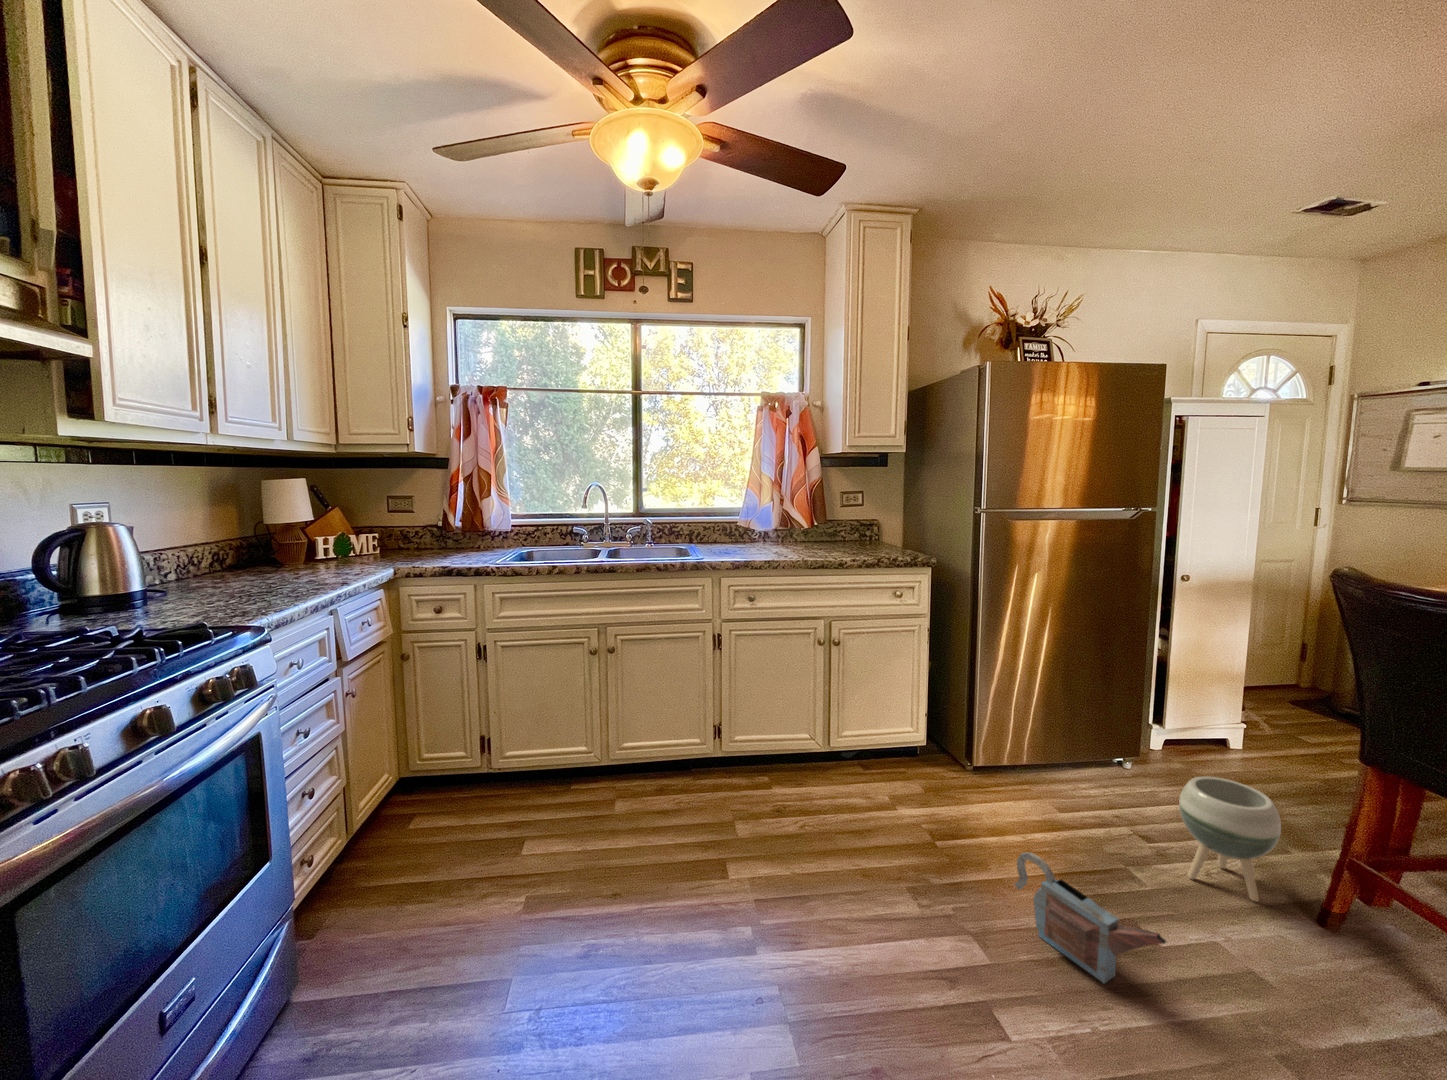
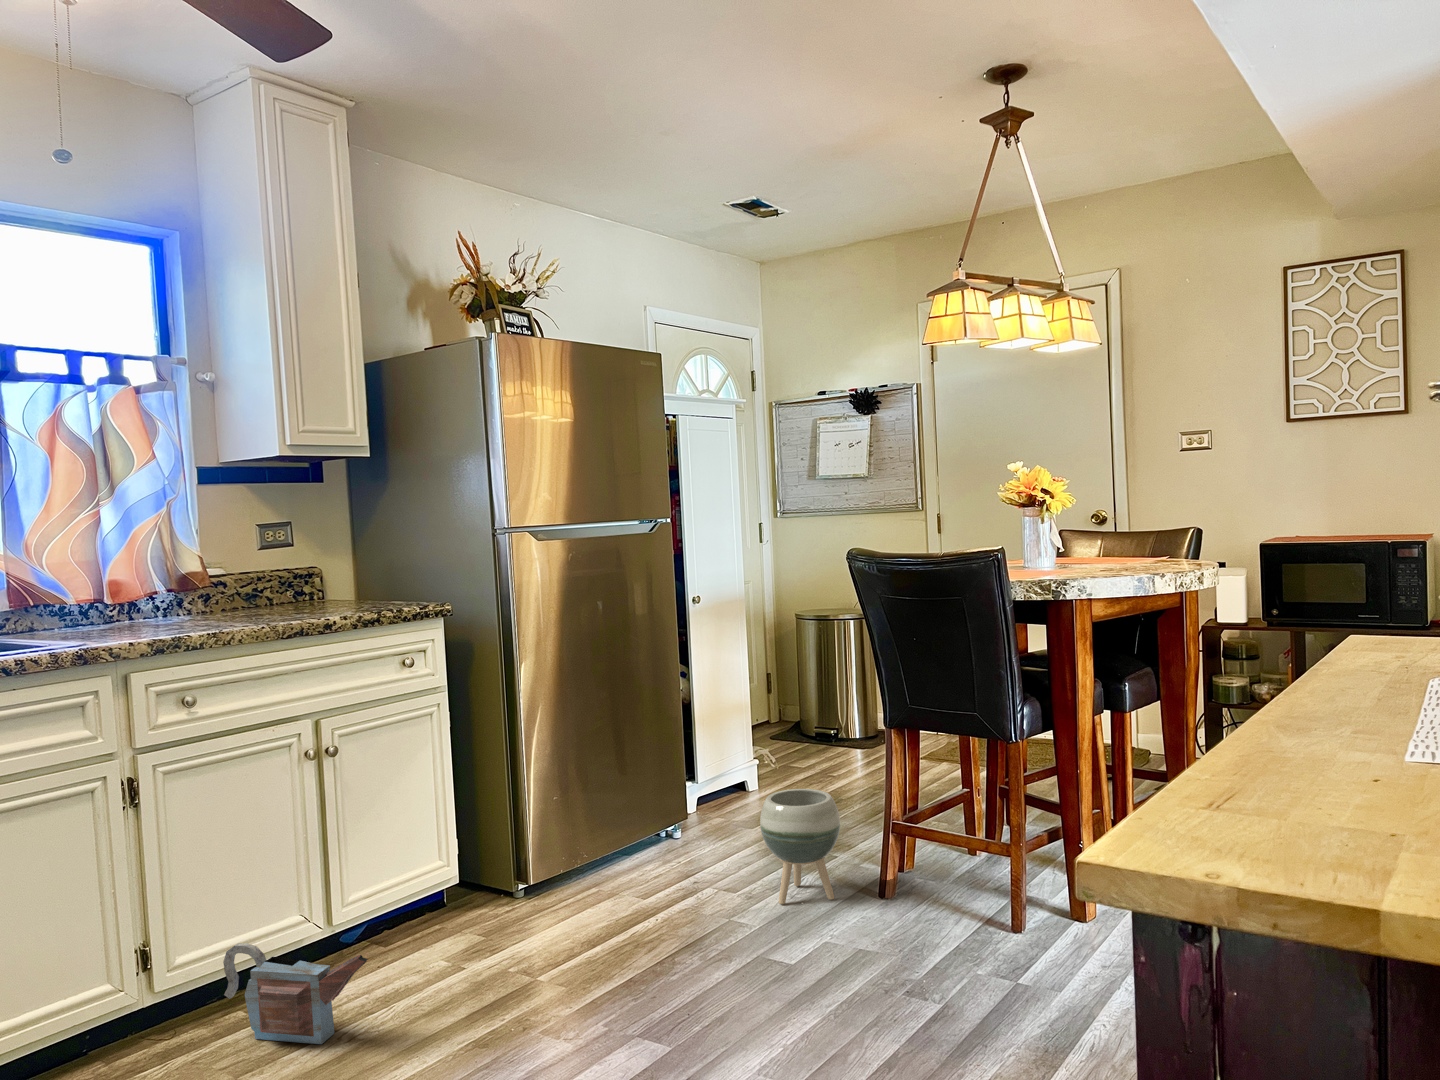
watering can: present [1015,852,1166,983] -> present [223,943,368,1044]

